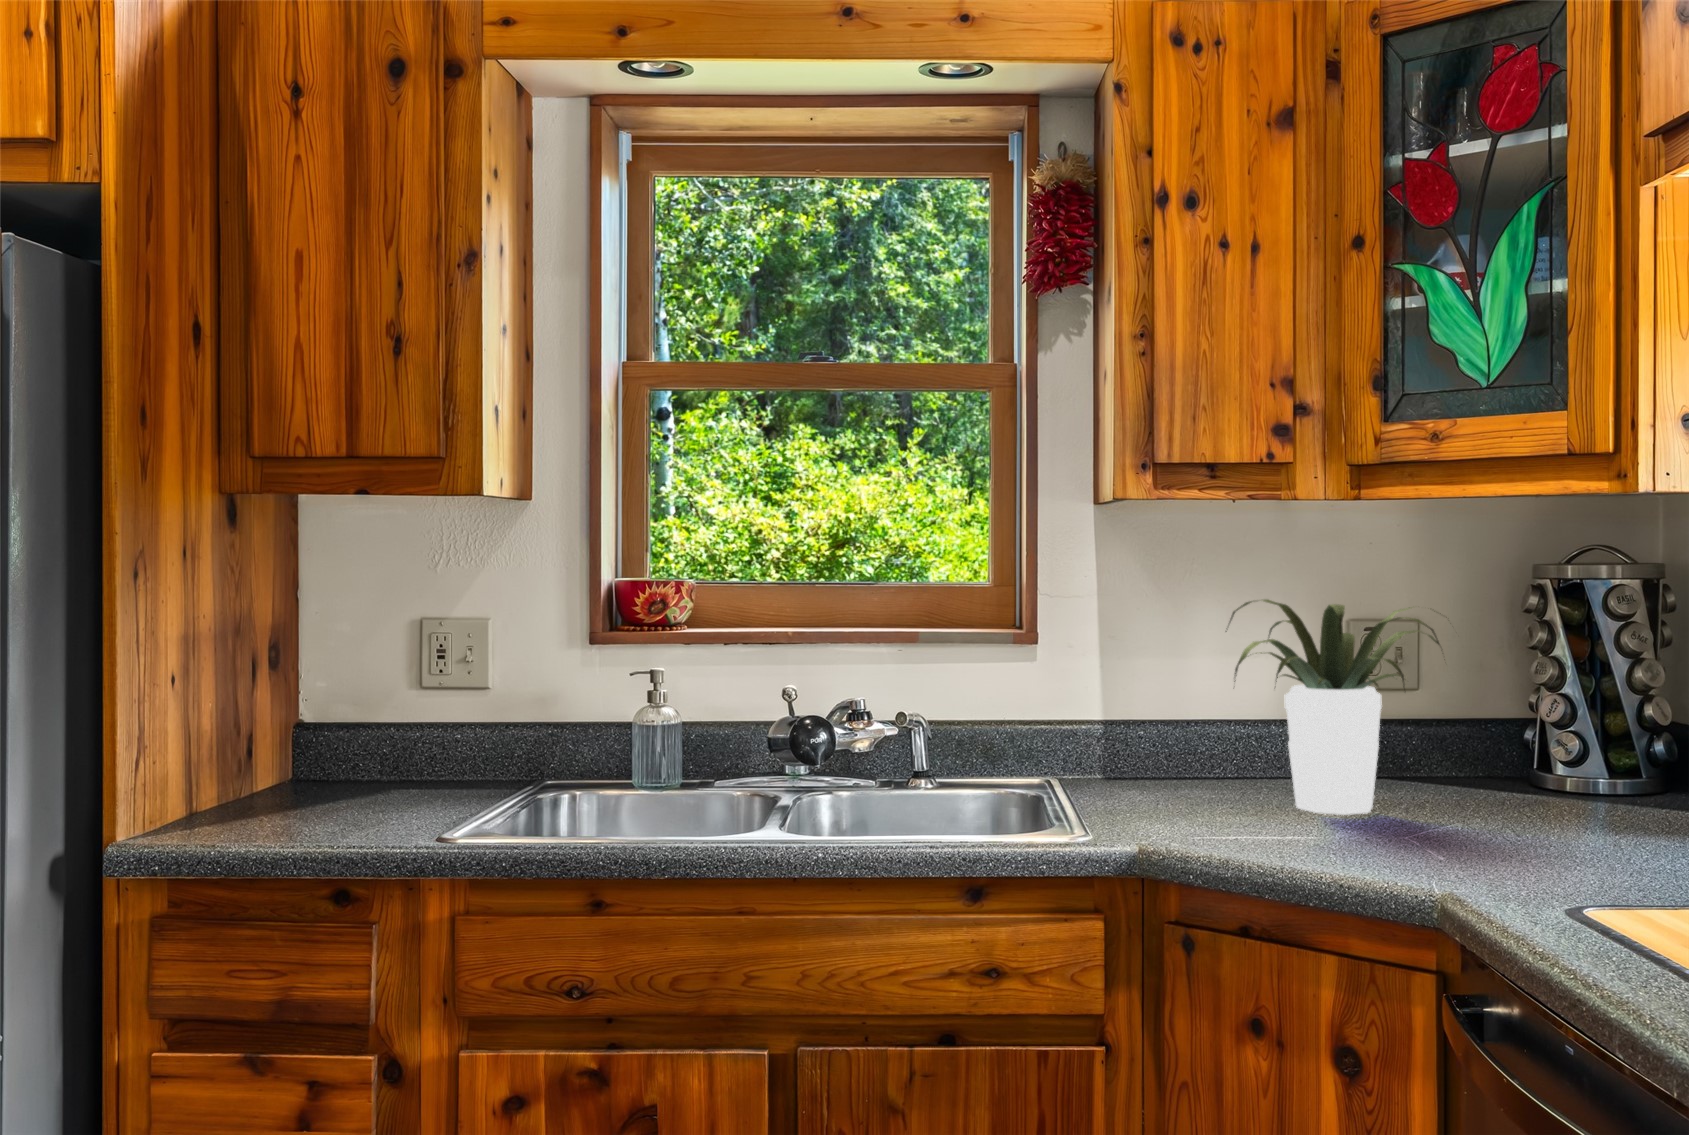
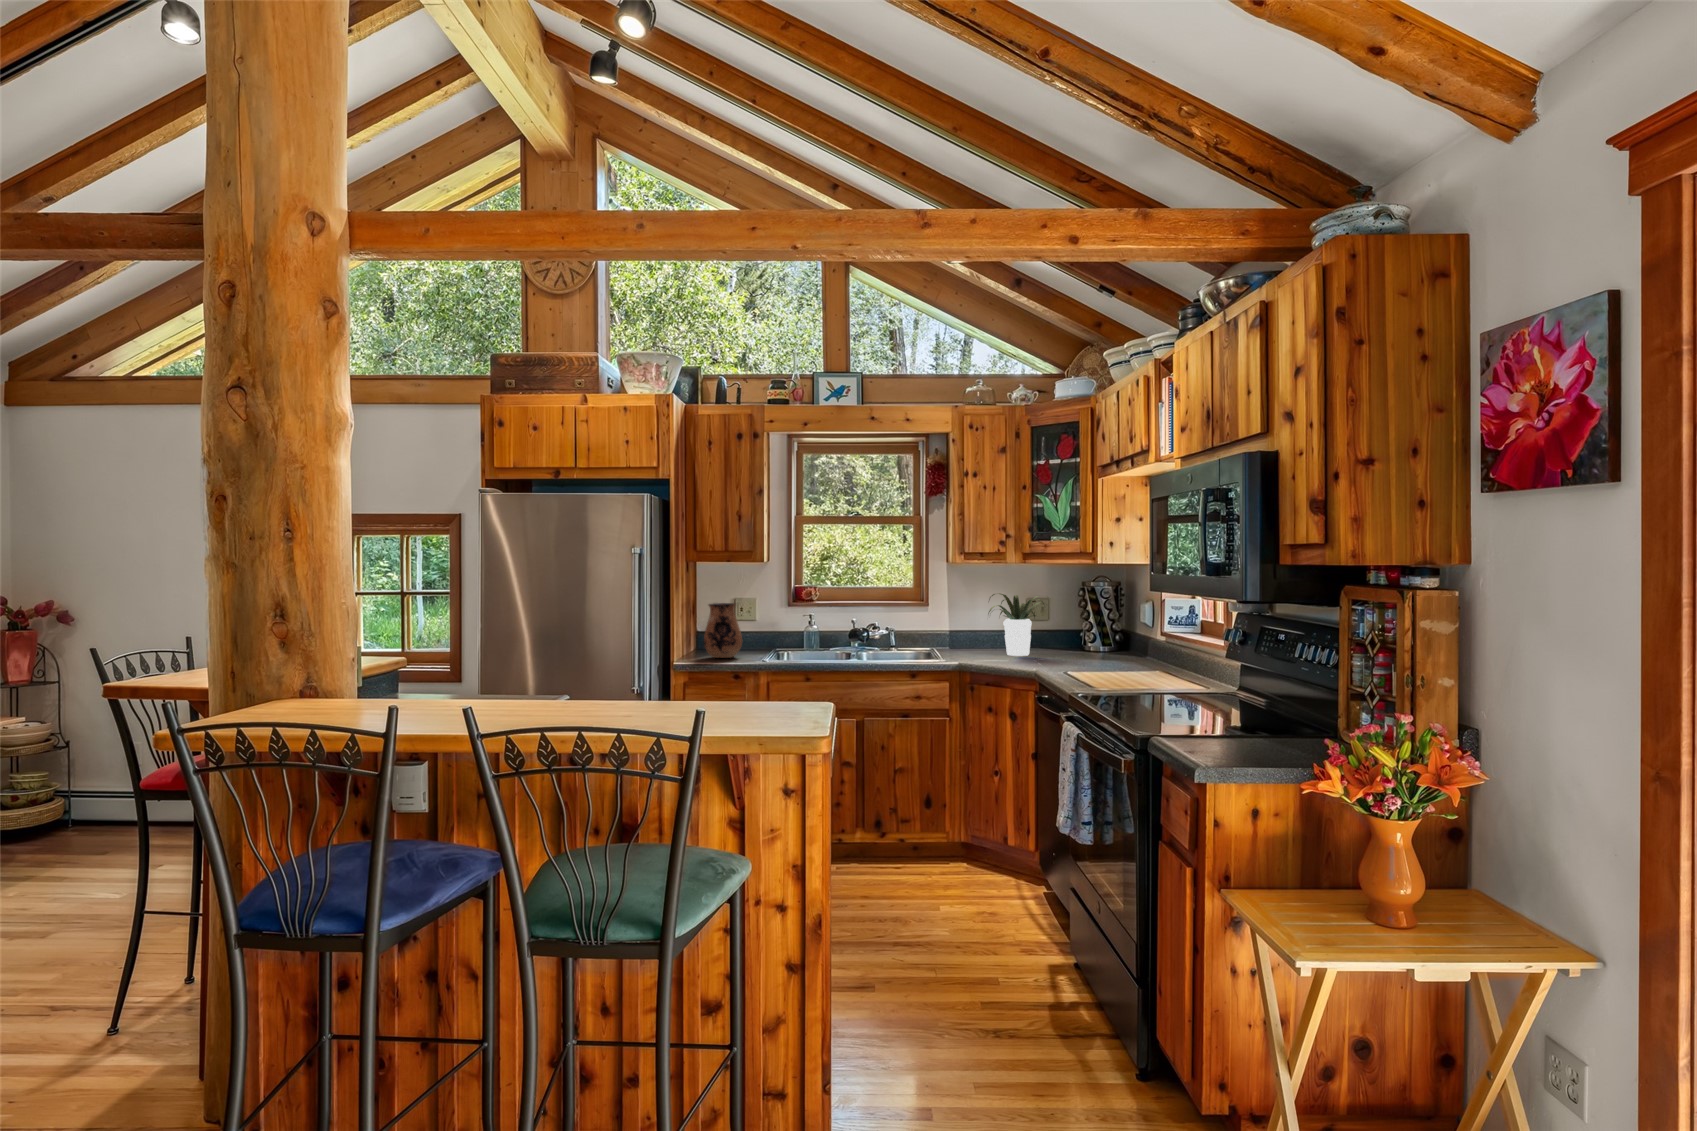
ceramic pitcher: none [268,628,403,814] -> present [704,603,742,658]

